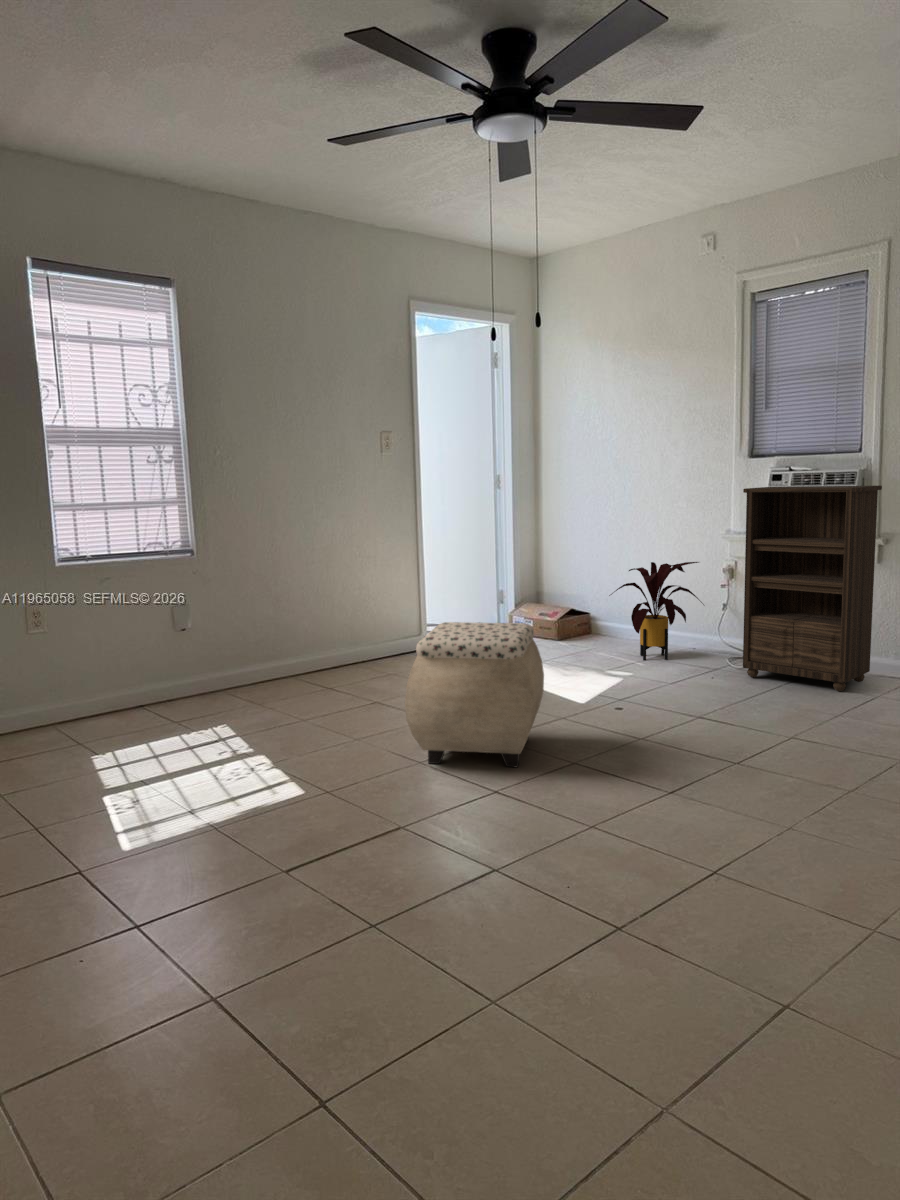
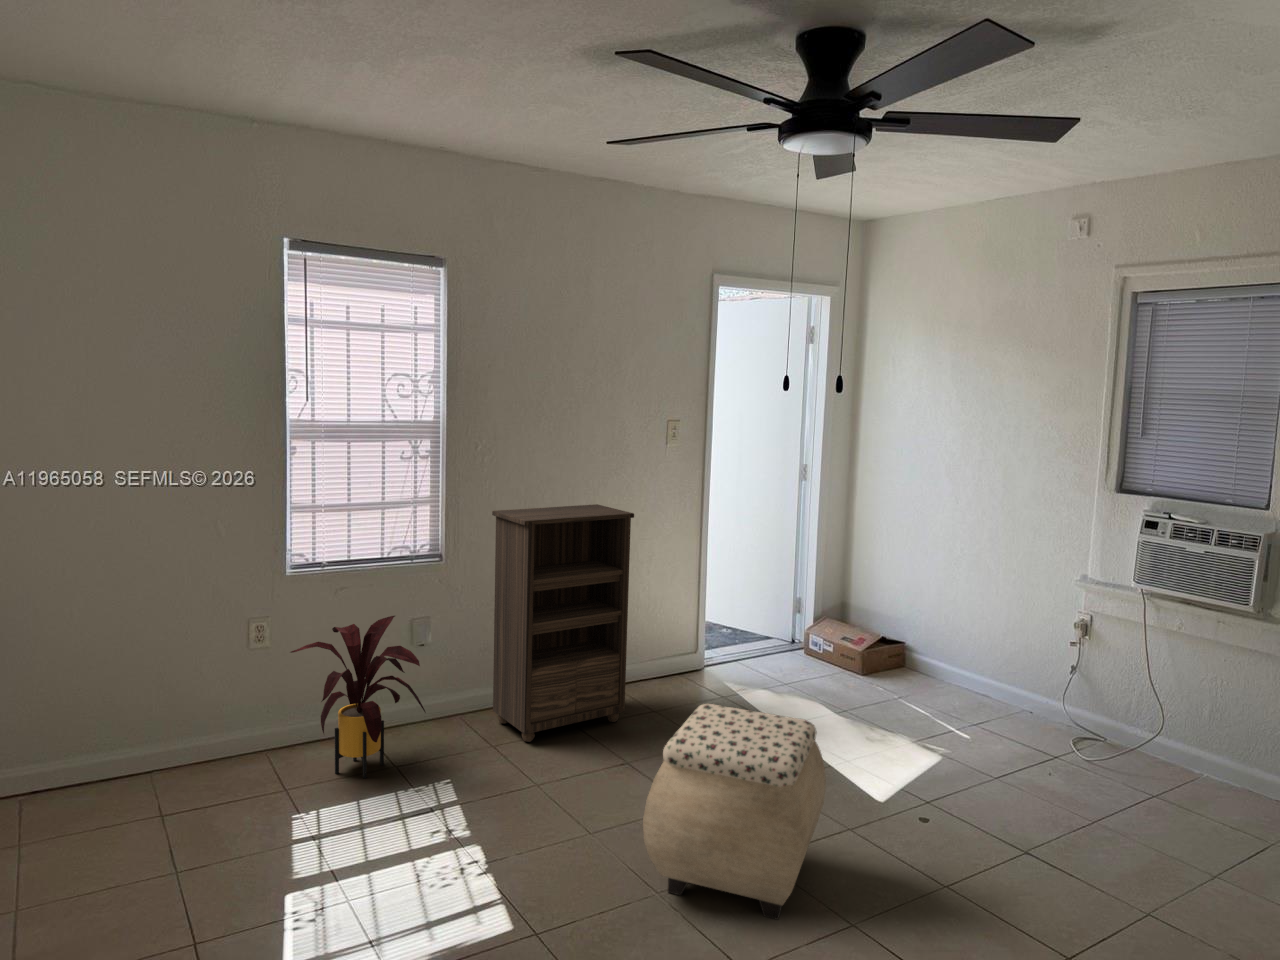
bookshelf: present [743,485,882,691] -> present [492,504,634,742]
house plant: present [609,562,704,660] -> present [291,616,426,778]

